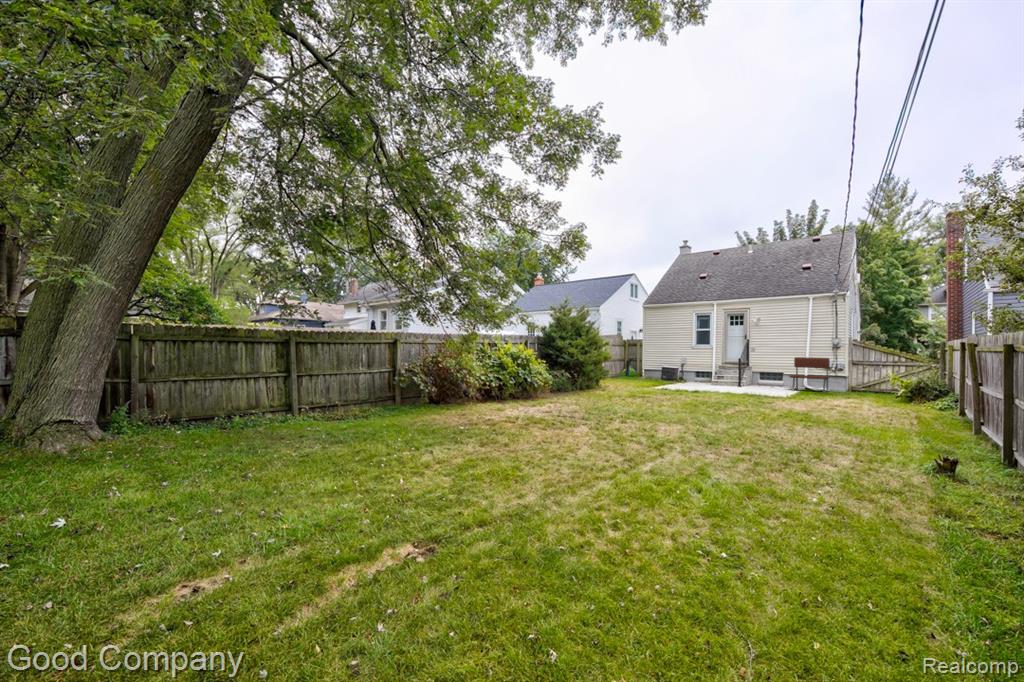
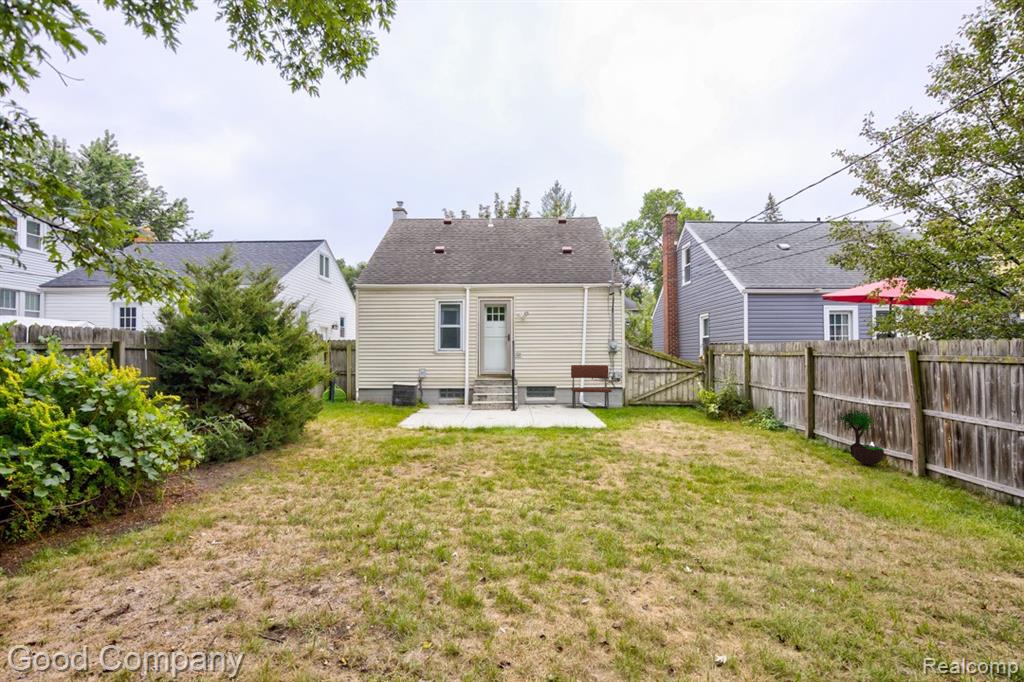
potted tree: none [873,380,903,421] -> present [837,409,884,465]

